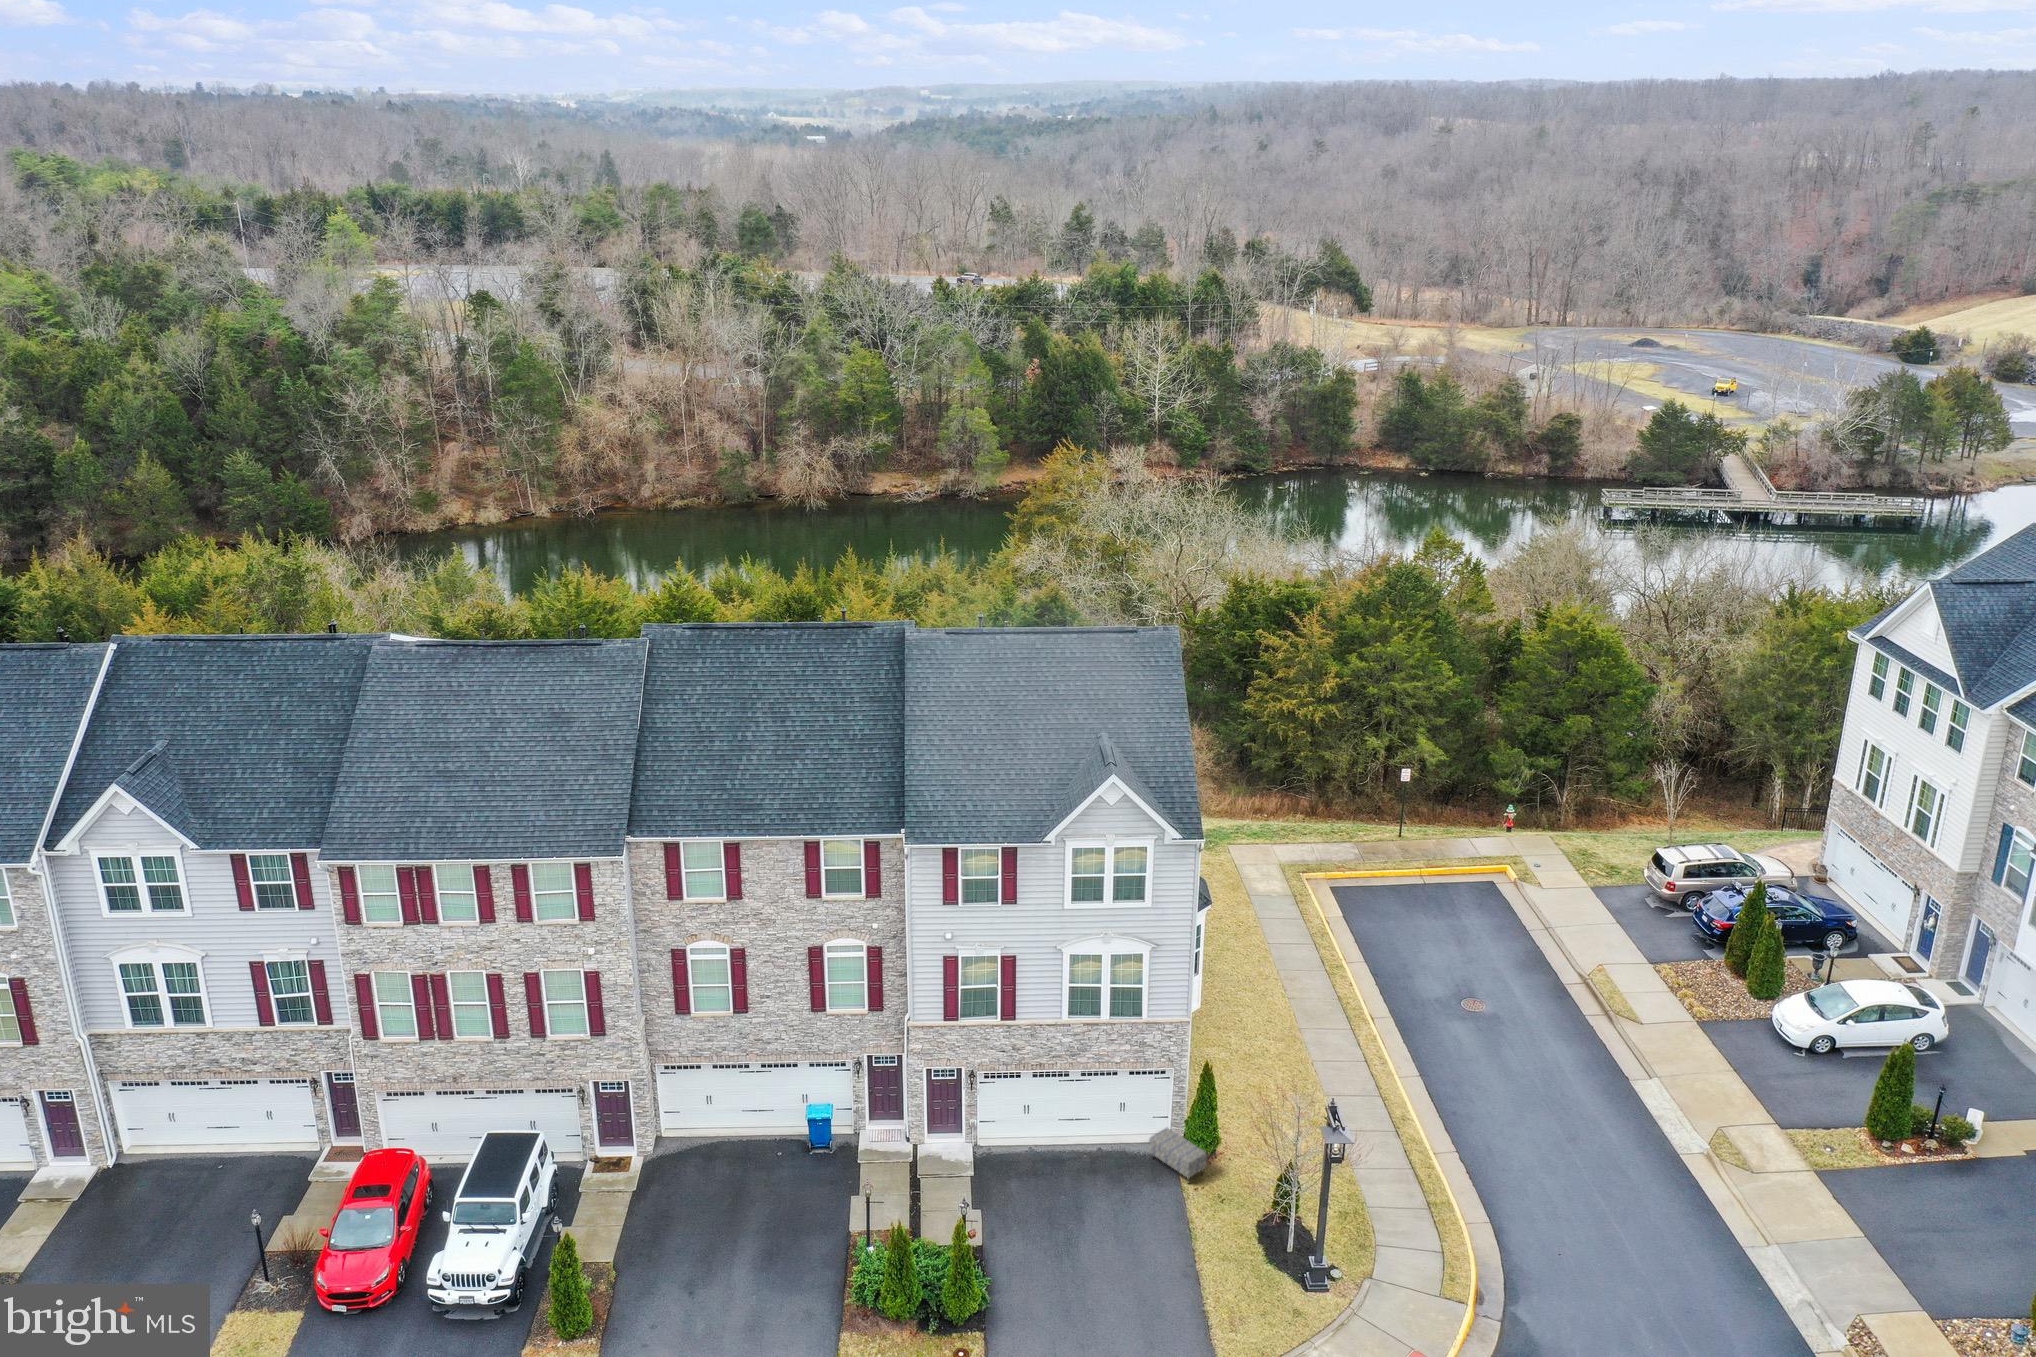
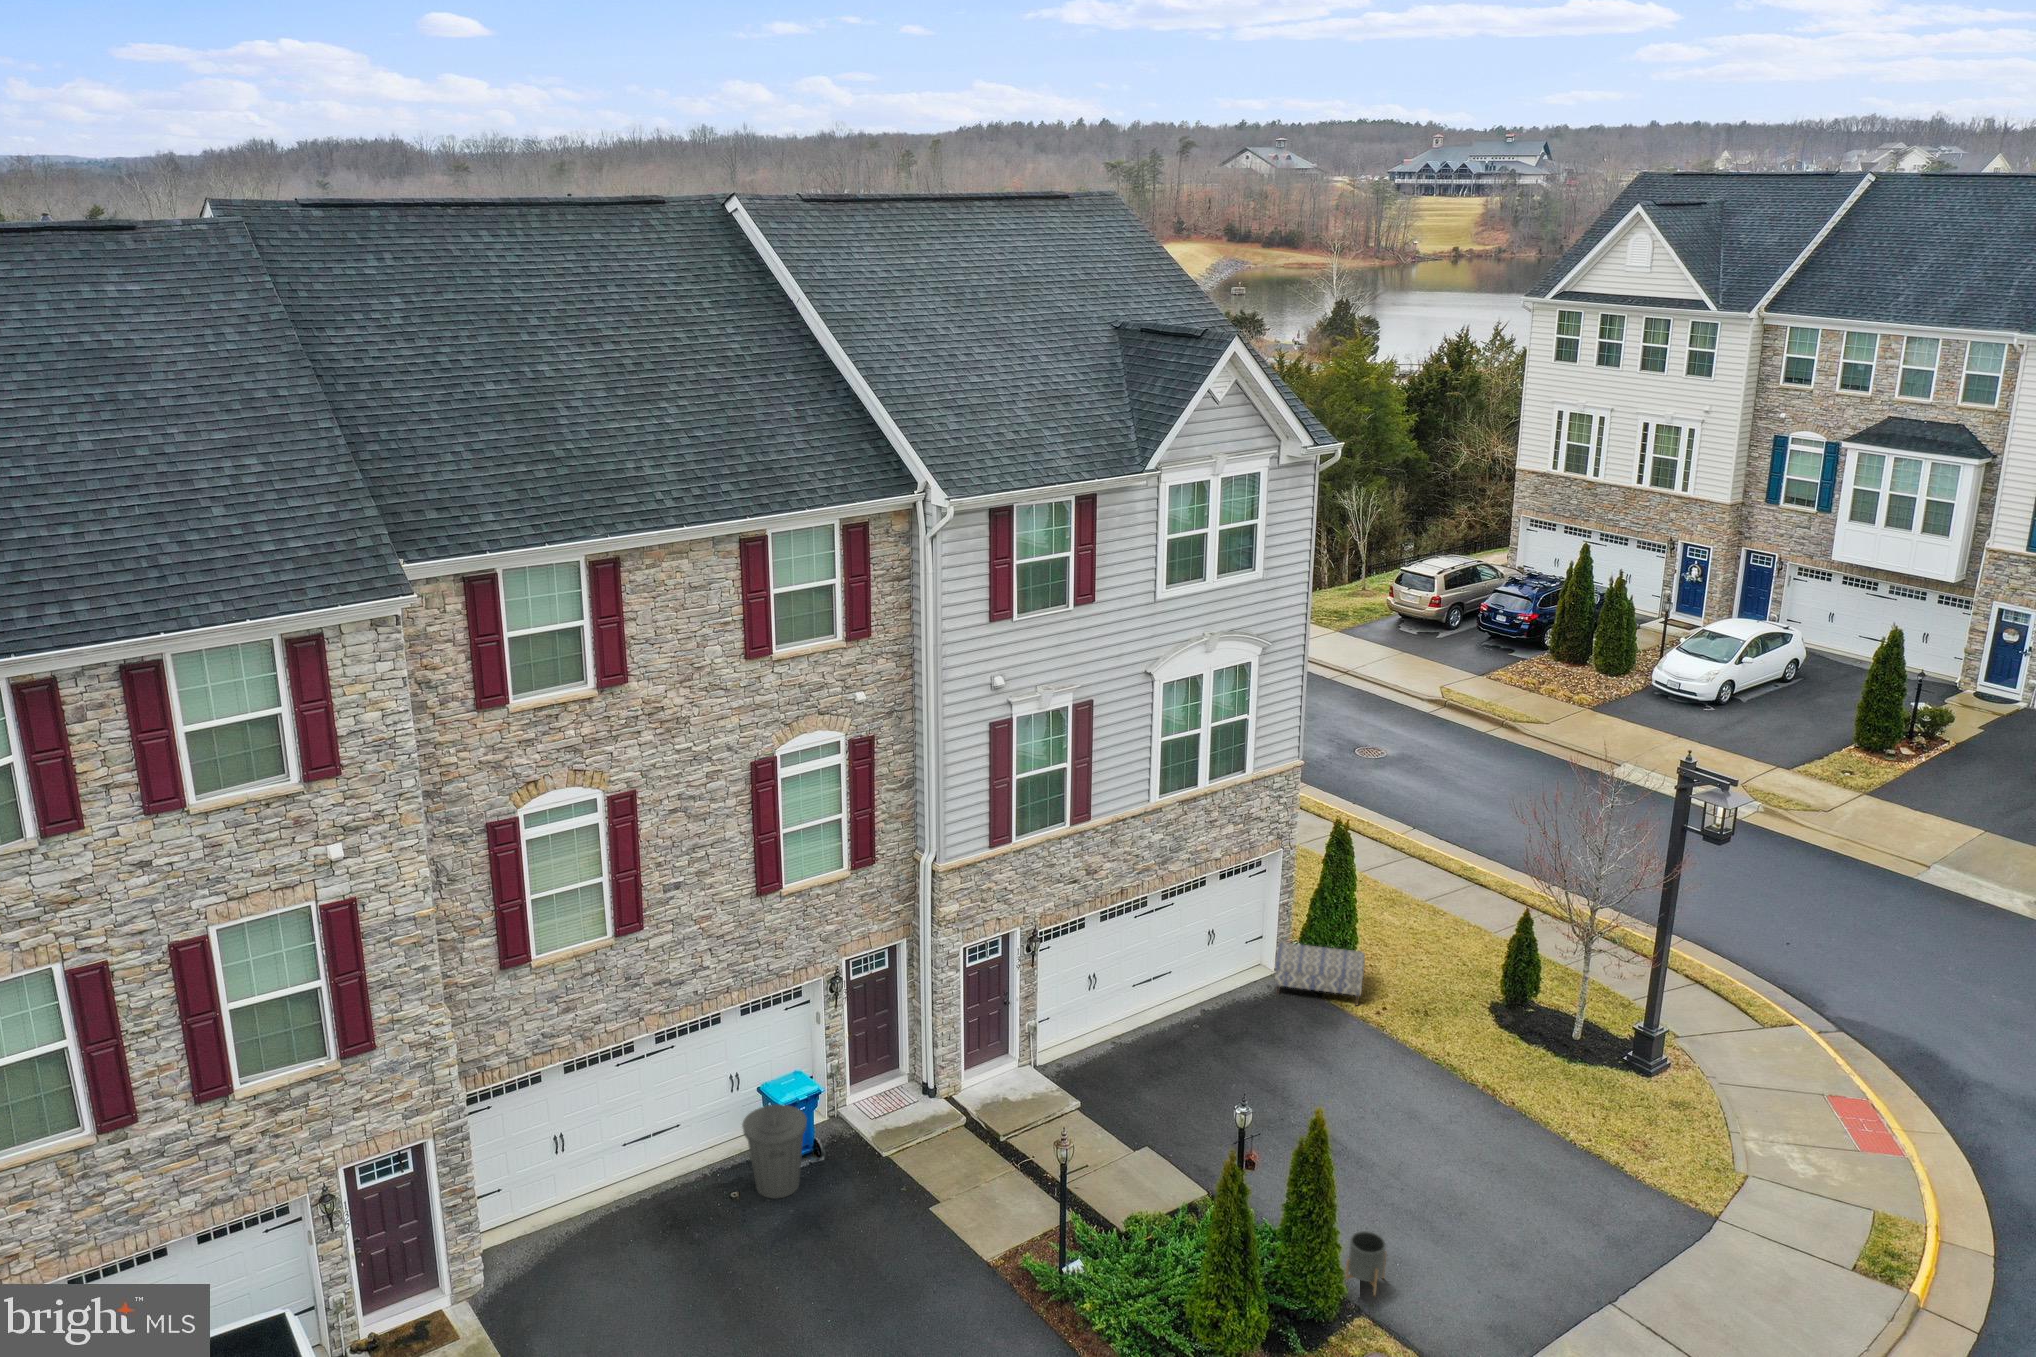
trash can: none [782,1117,815,1165] -> present [742,1104,807,1199]
planter: none [980,1297,1003,1334] -> present [1345,1231,1387,1296]

